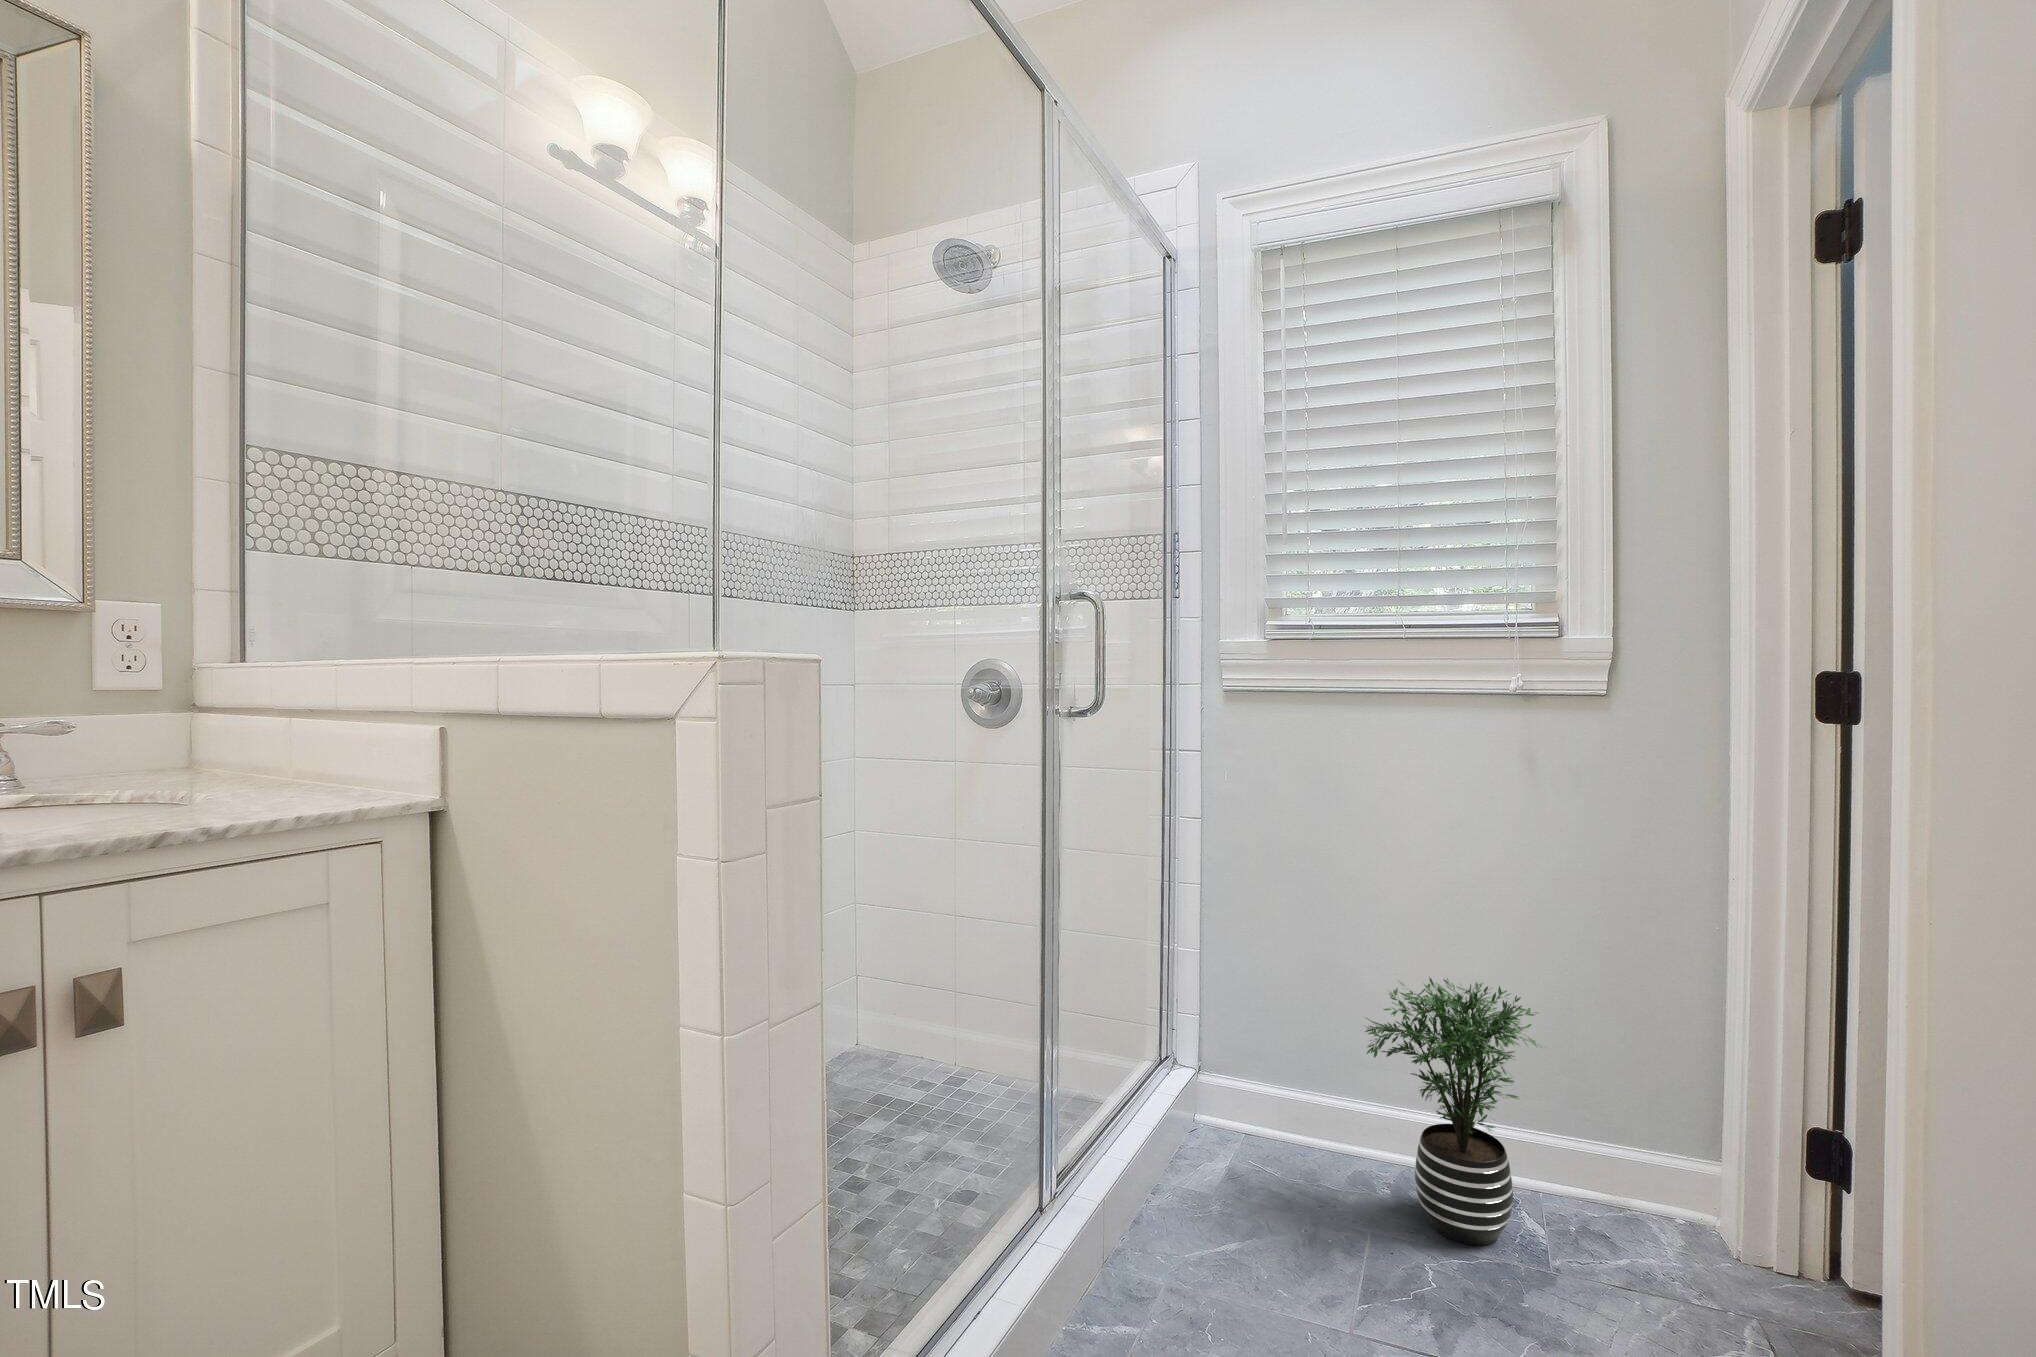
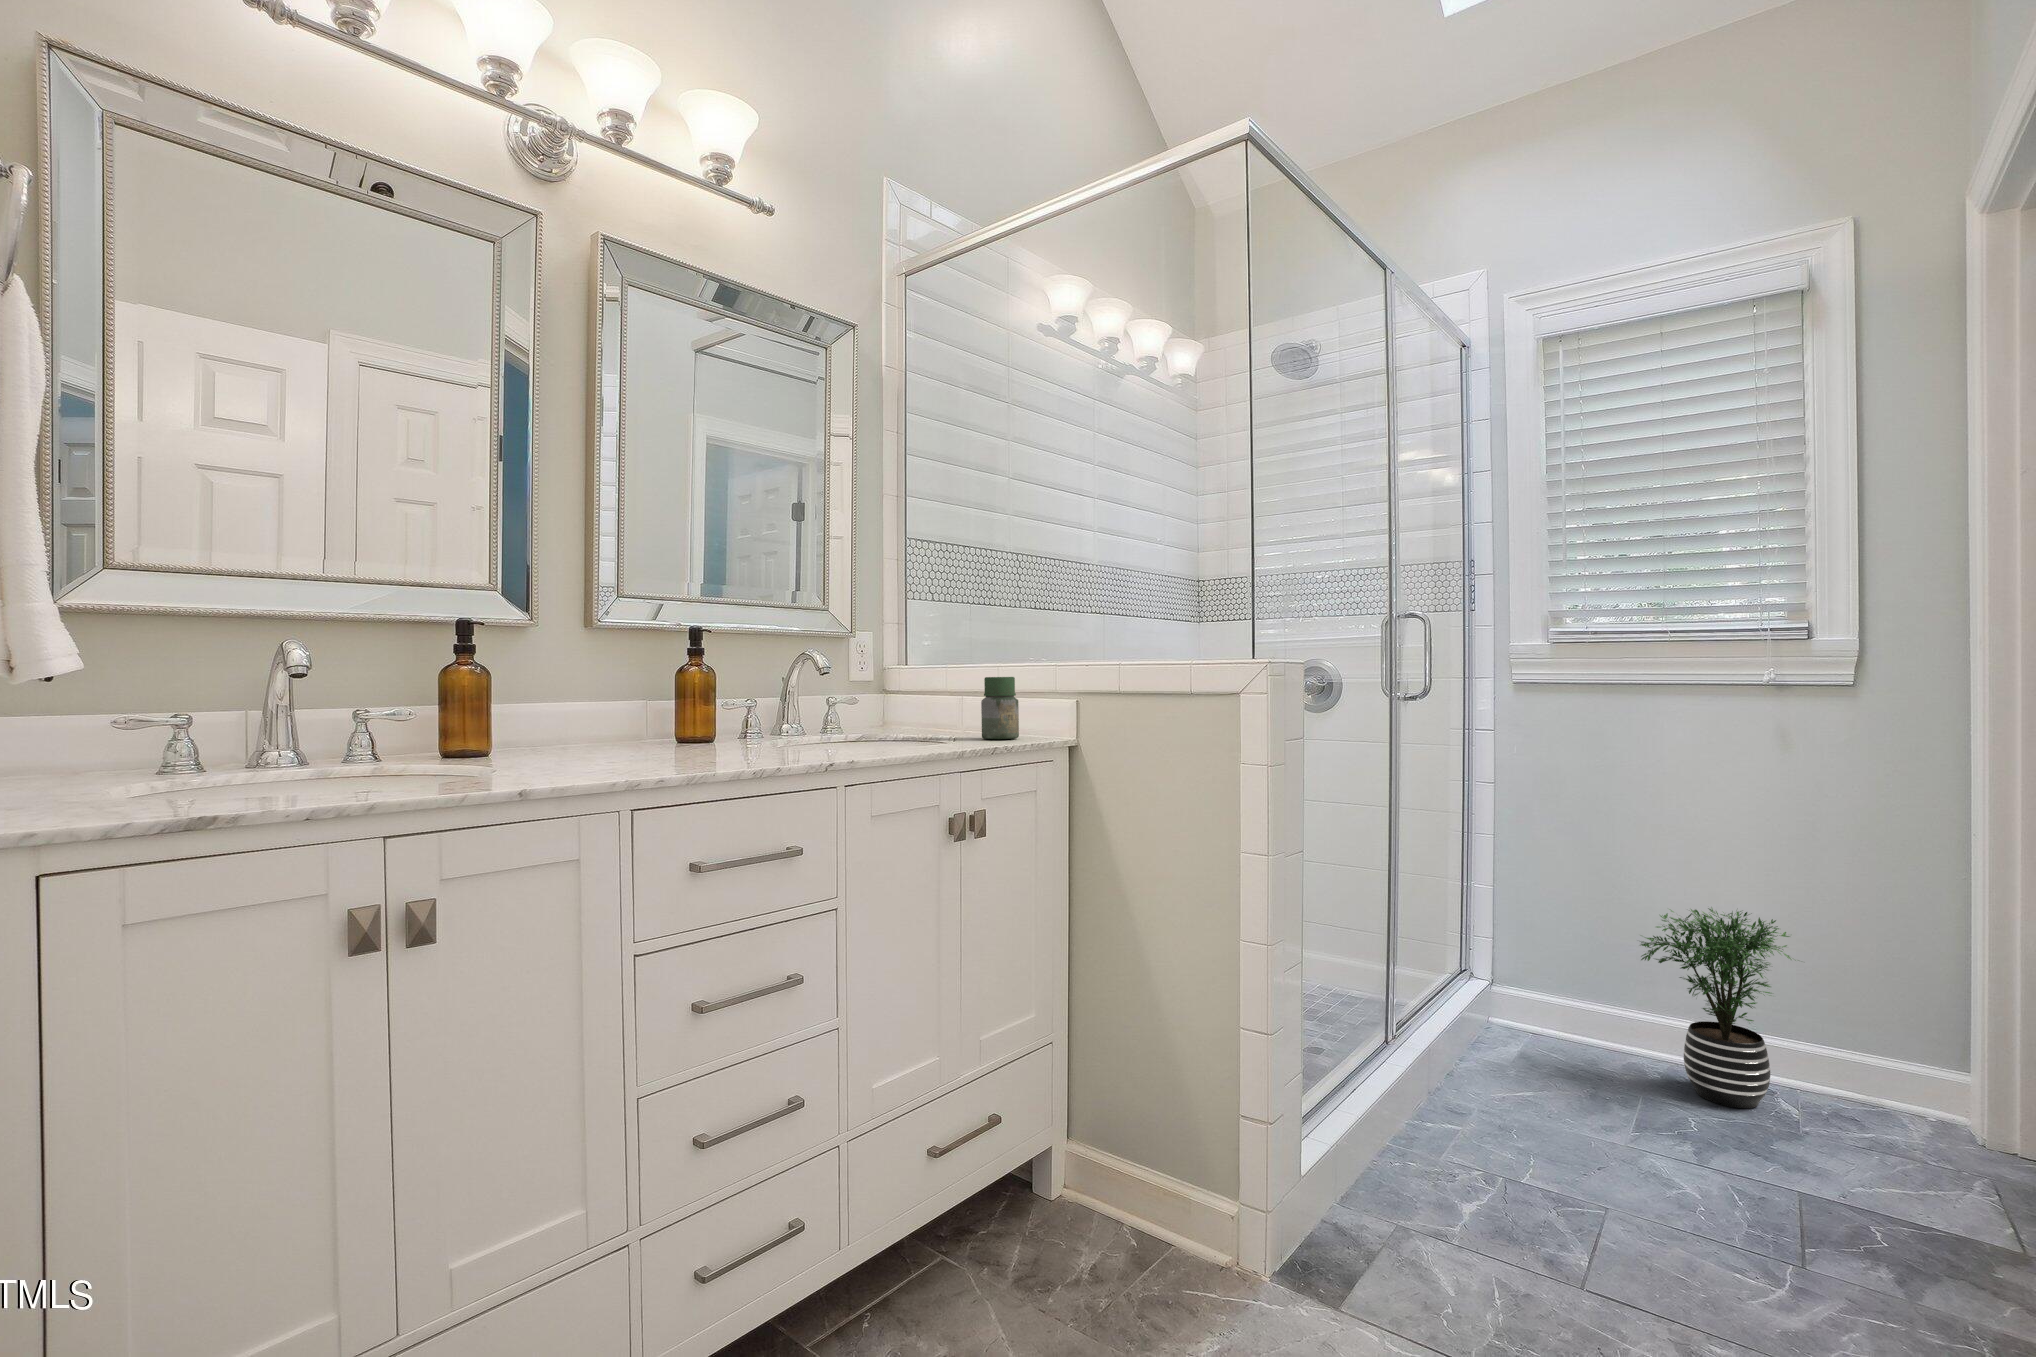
jar: none [198,686,293,811] -> present [981,677,1019,739]

